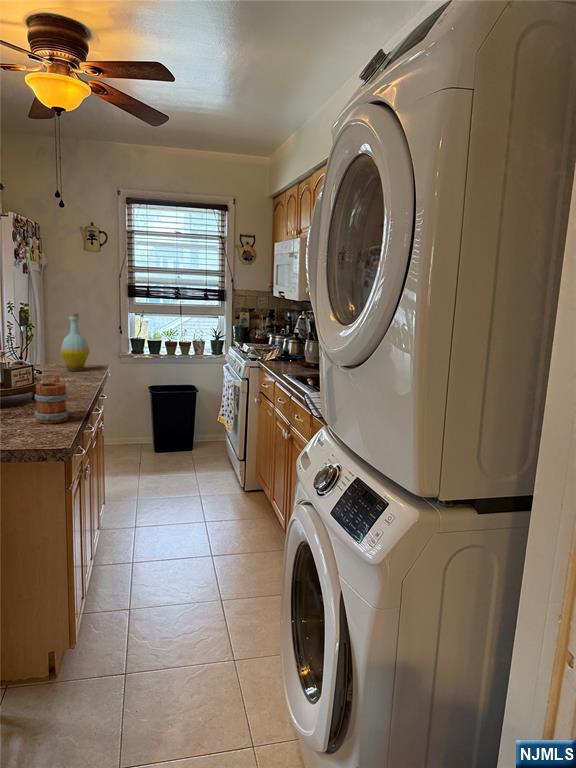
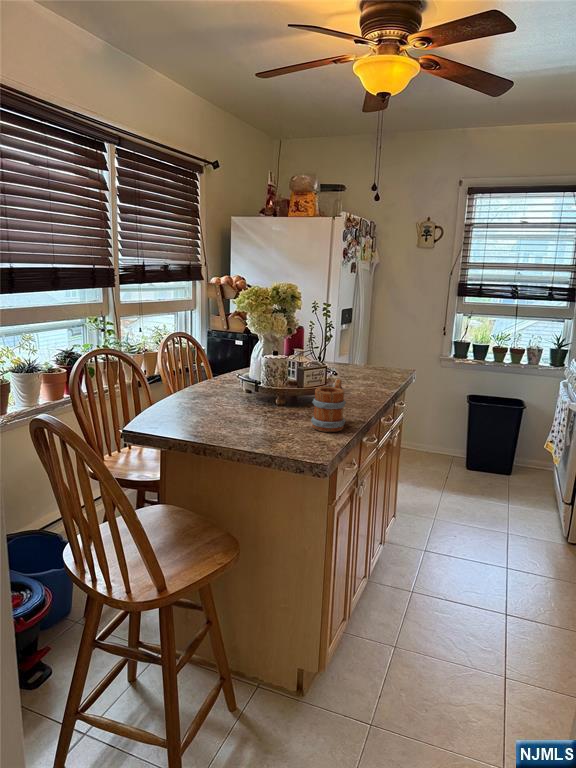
bottle: present [60,313,89,371] -> none [366,313,396,374]

